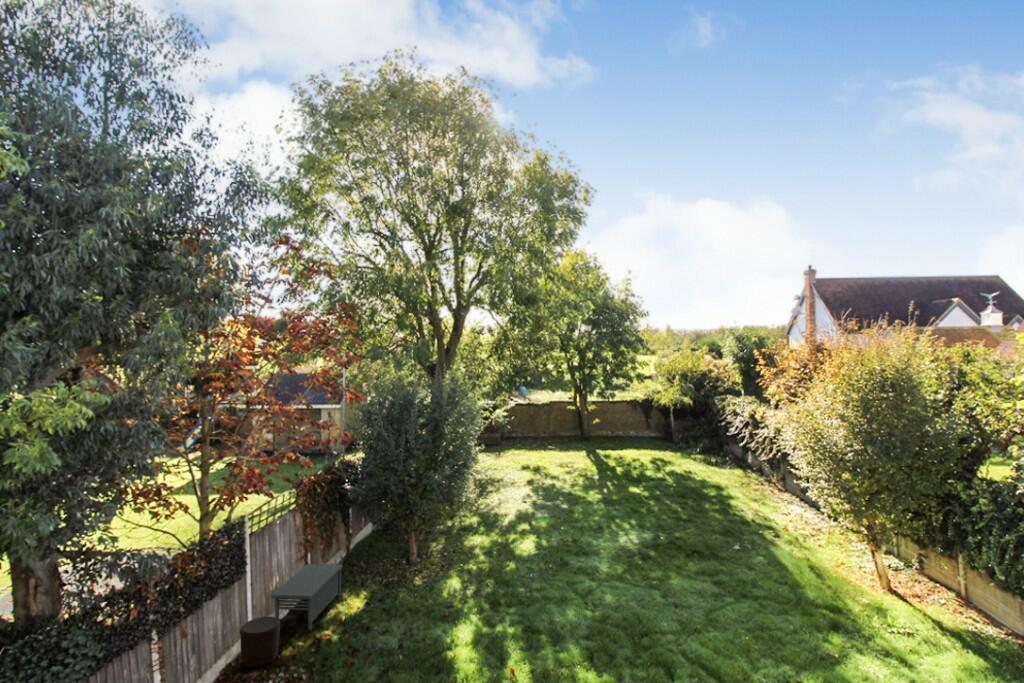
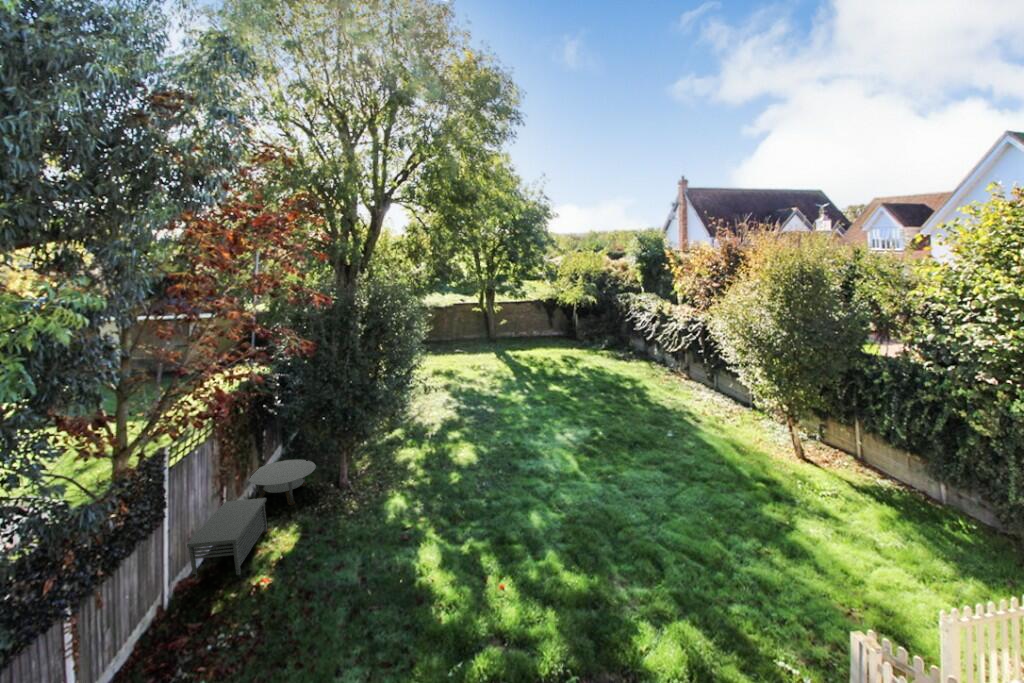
round table: none [333,535,390,576] -> present [248,460,316,506]
woven basket: present [240,617,280,668] -> none [151,571,204,633]

